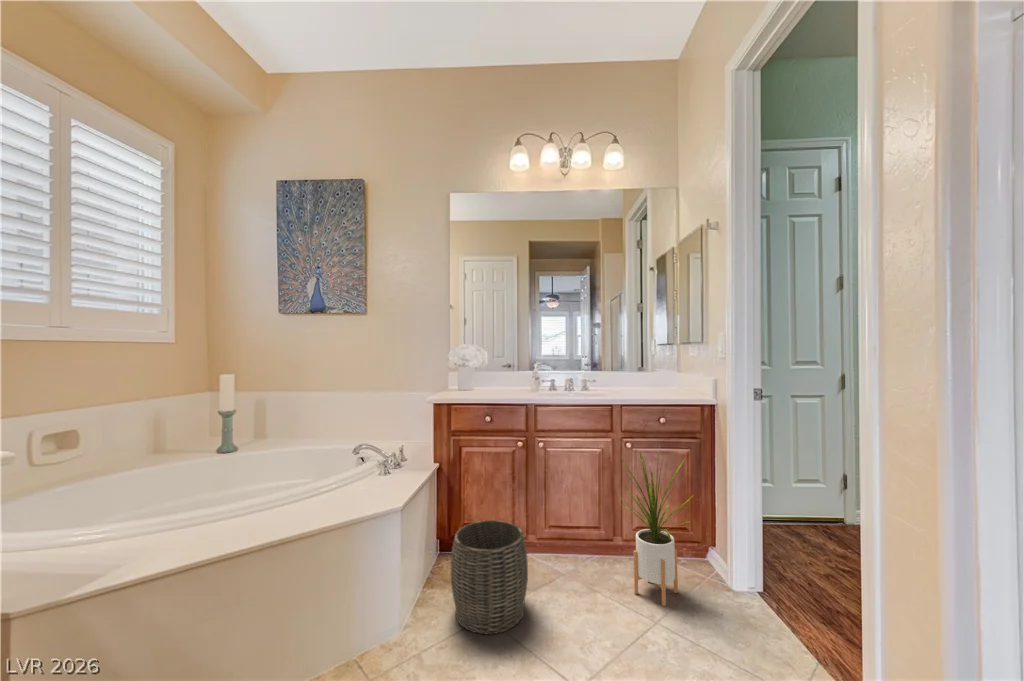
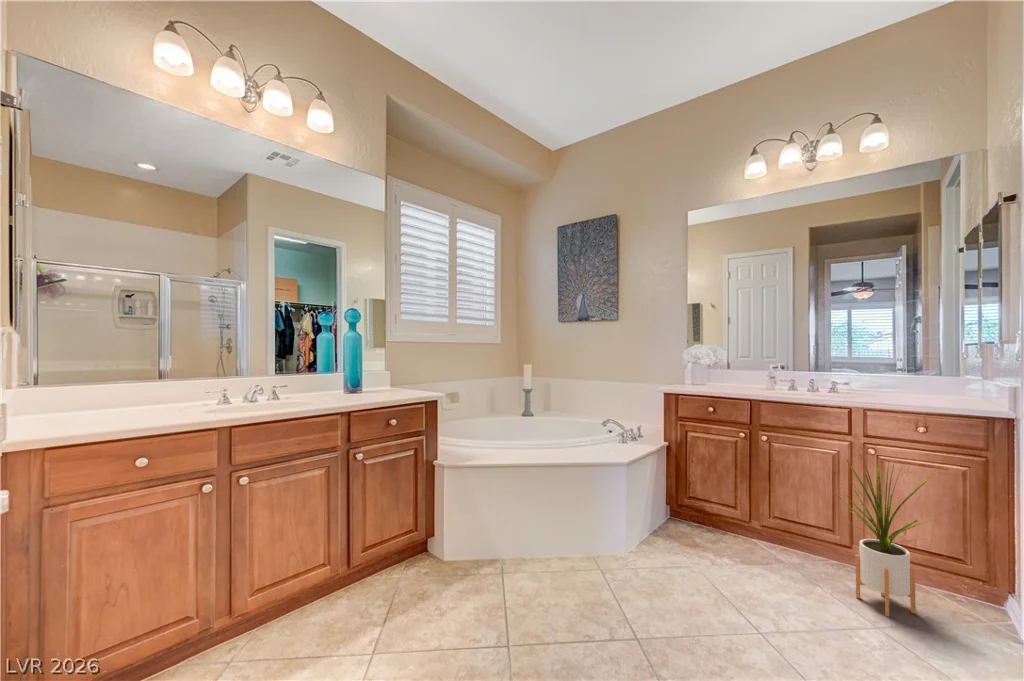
woven basket: present [451,520,528,634] -> none [665,491,732,577]

